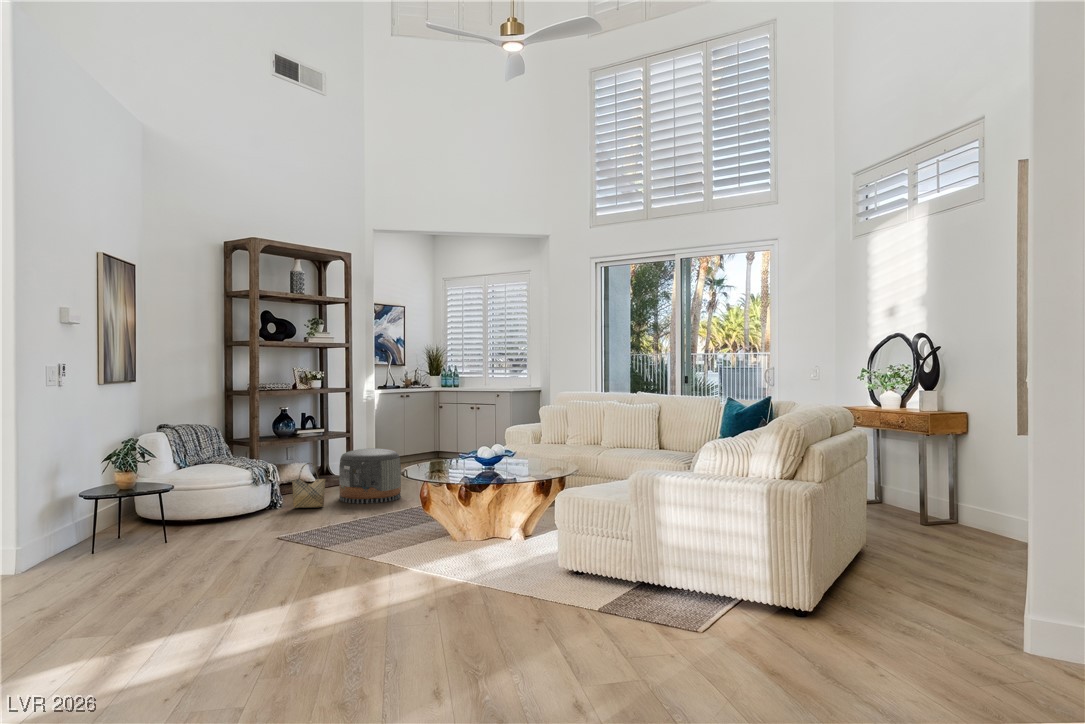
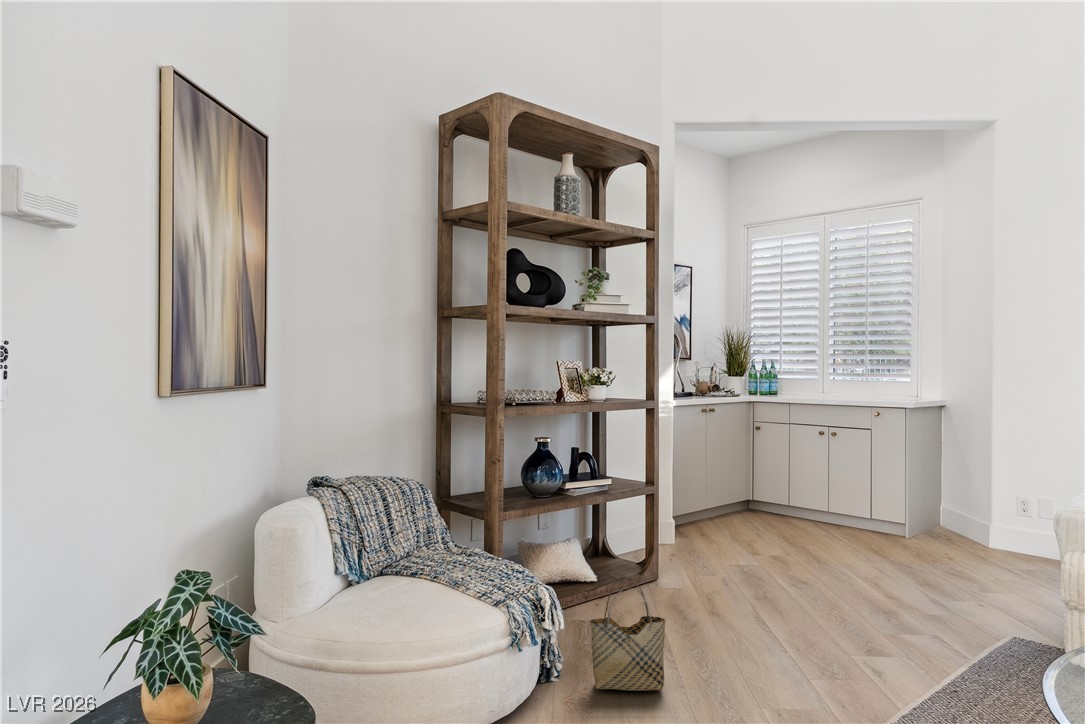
pouf: present [339,448,401,503] -> none [674,534,812,677]

